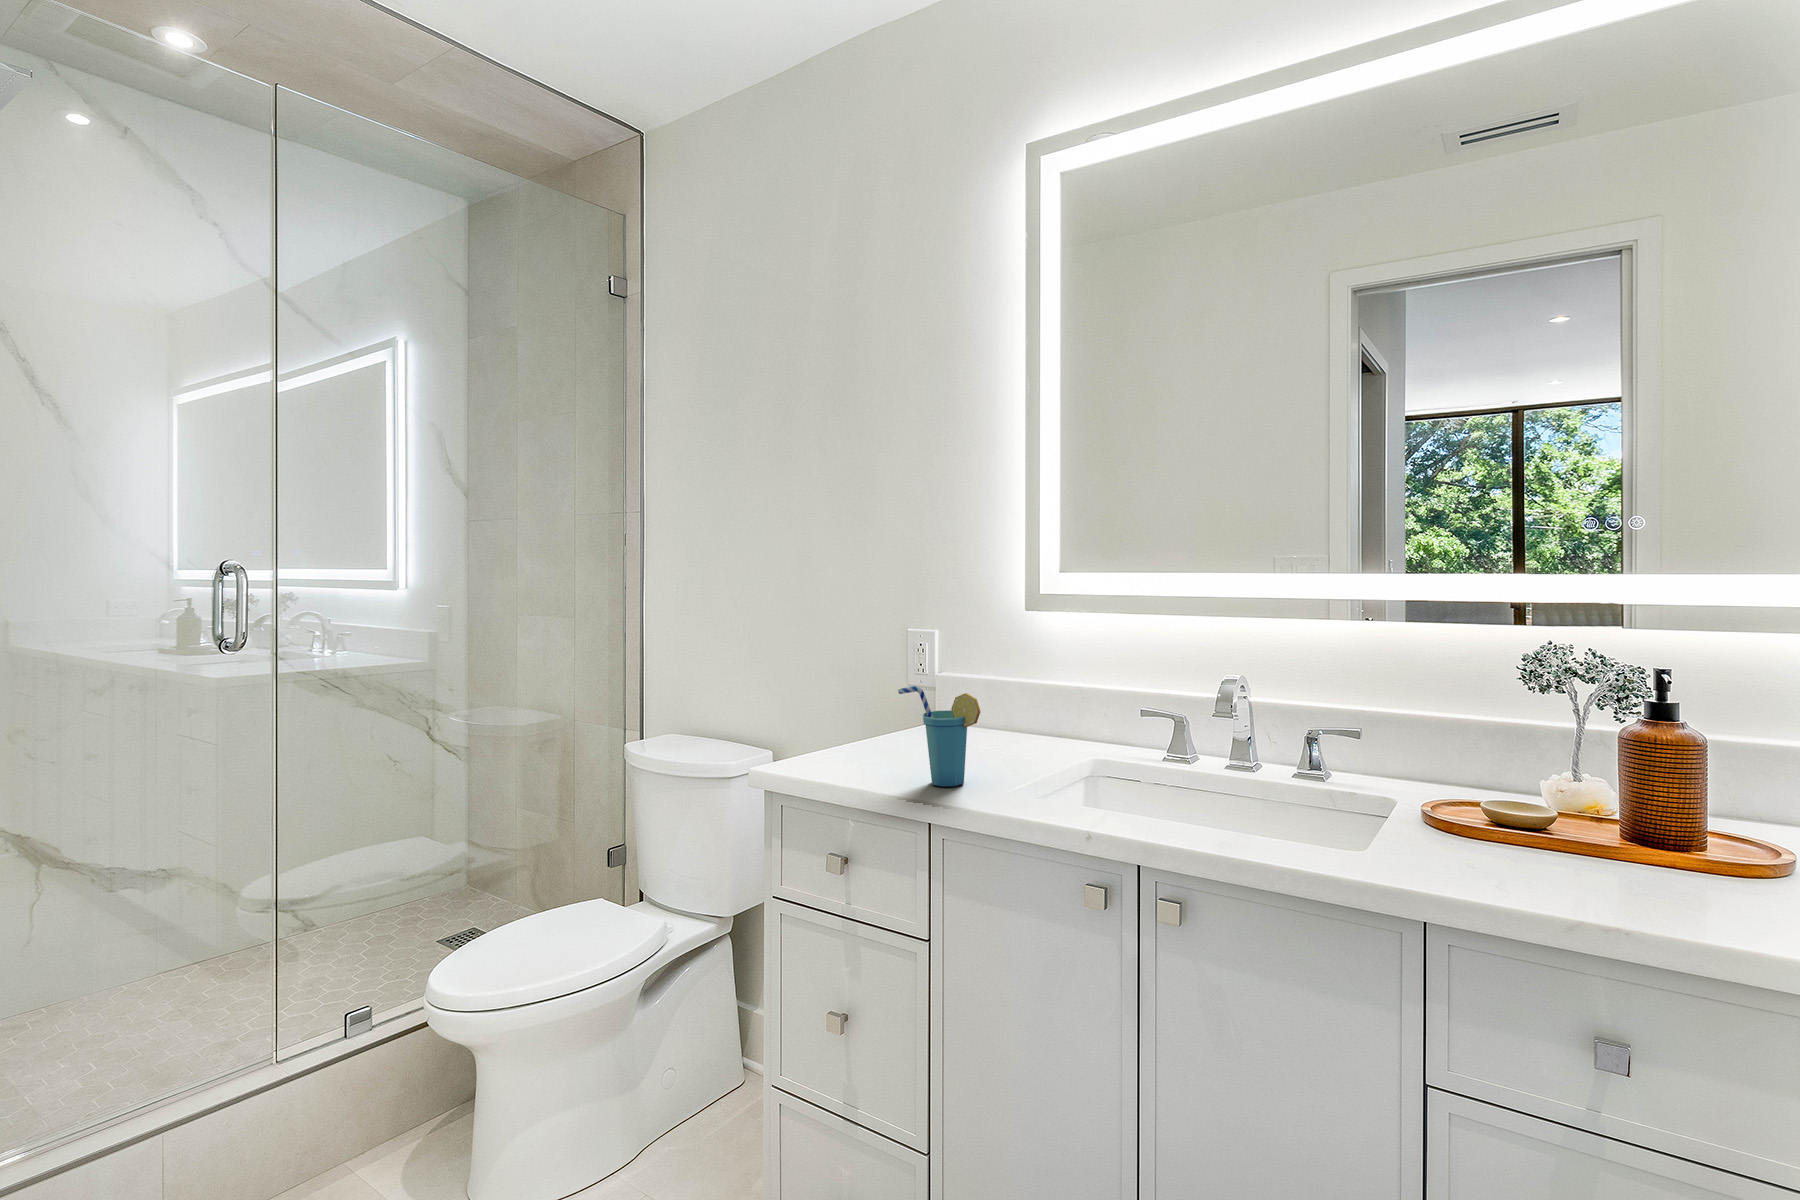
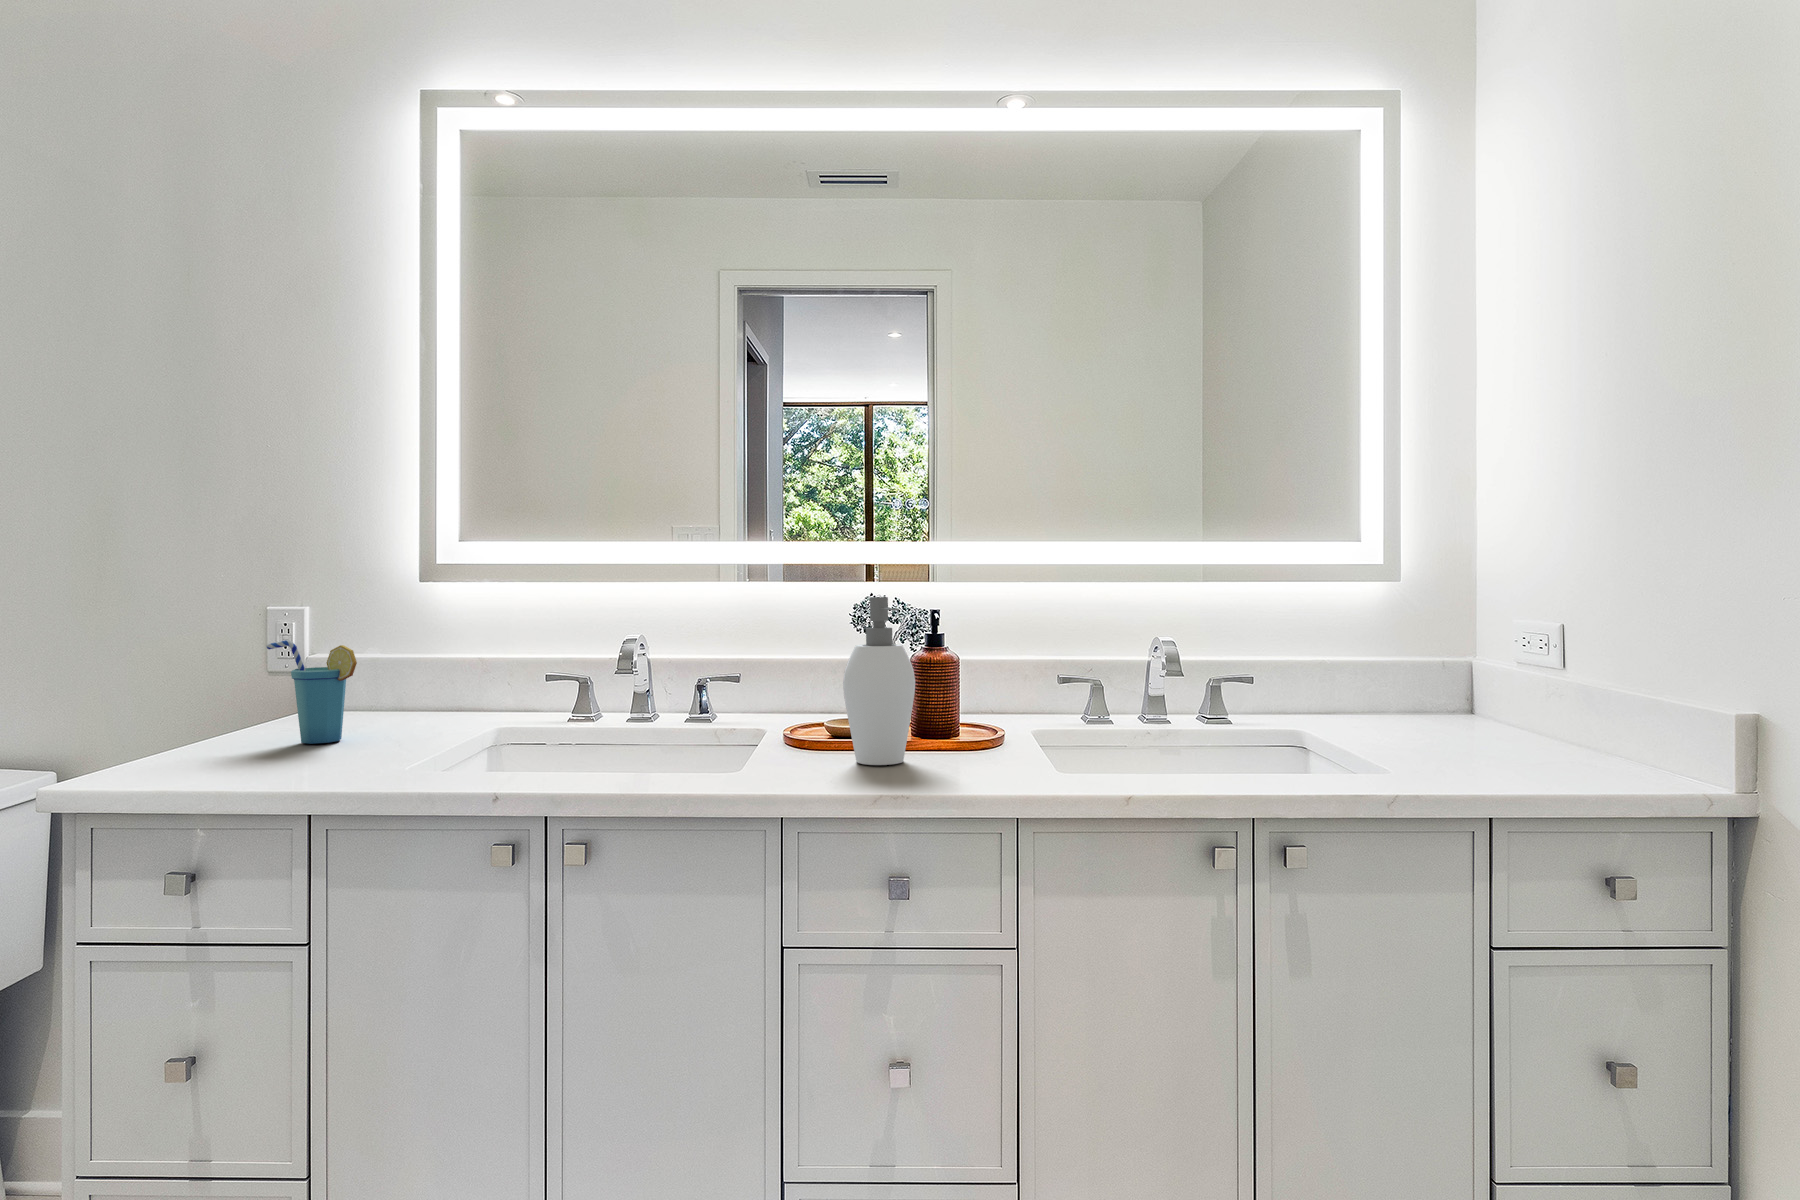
soap dispenser: none [1578,672,1695,888] -> present [843,597,915,765]

